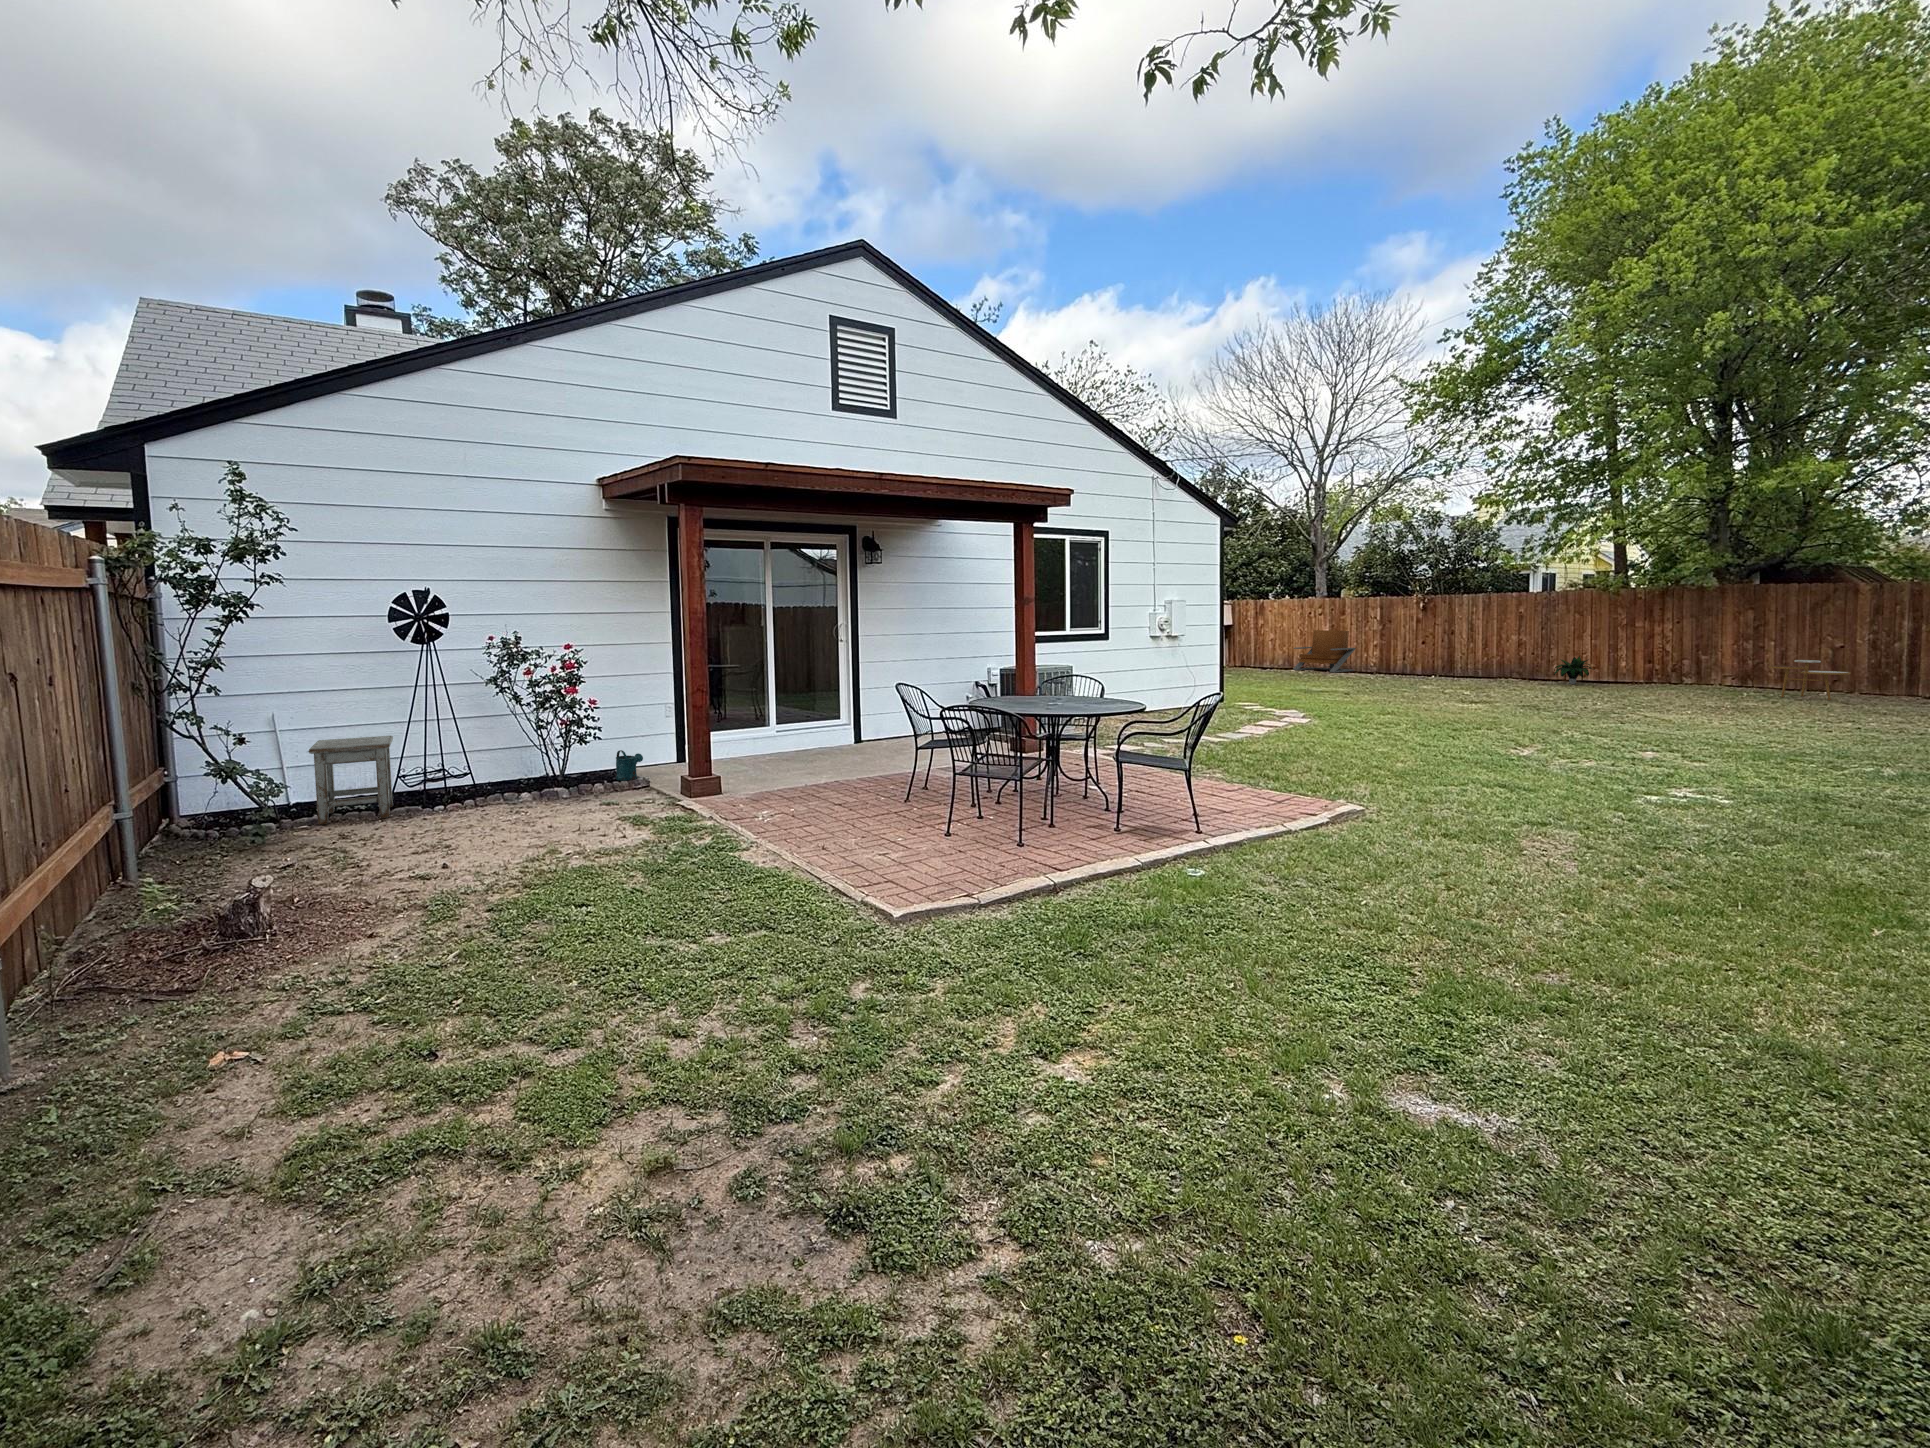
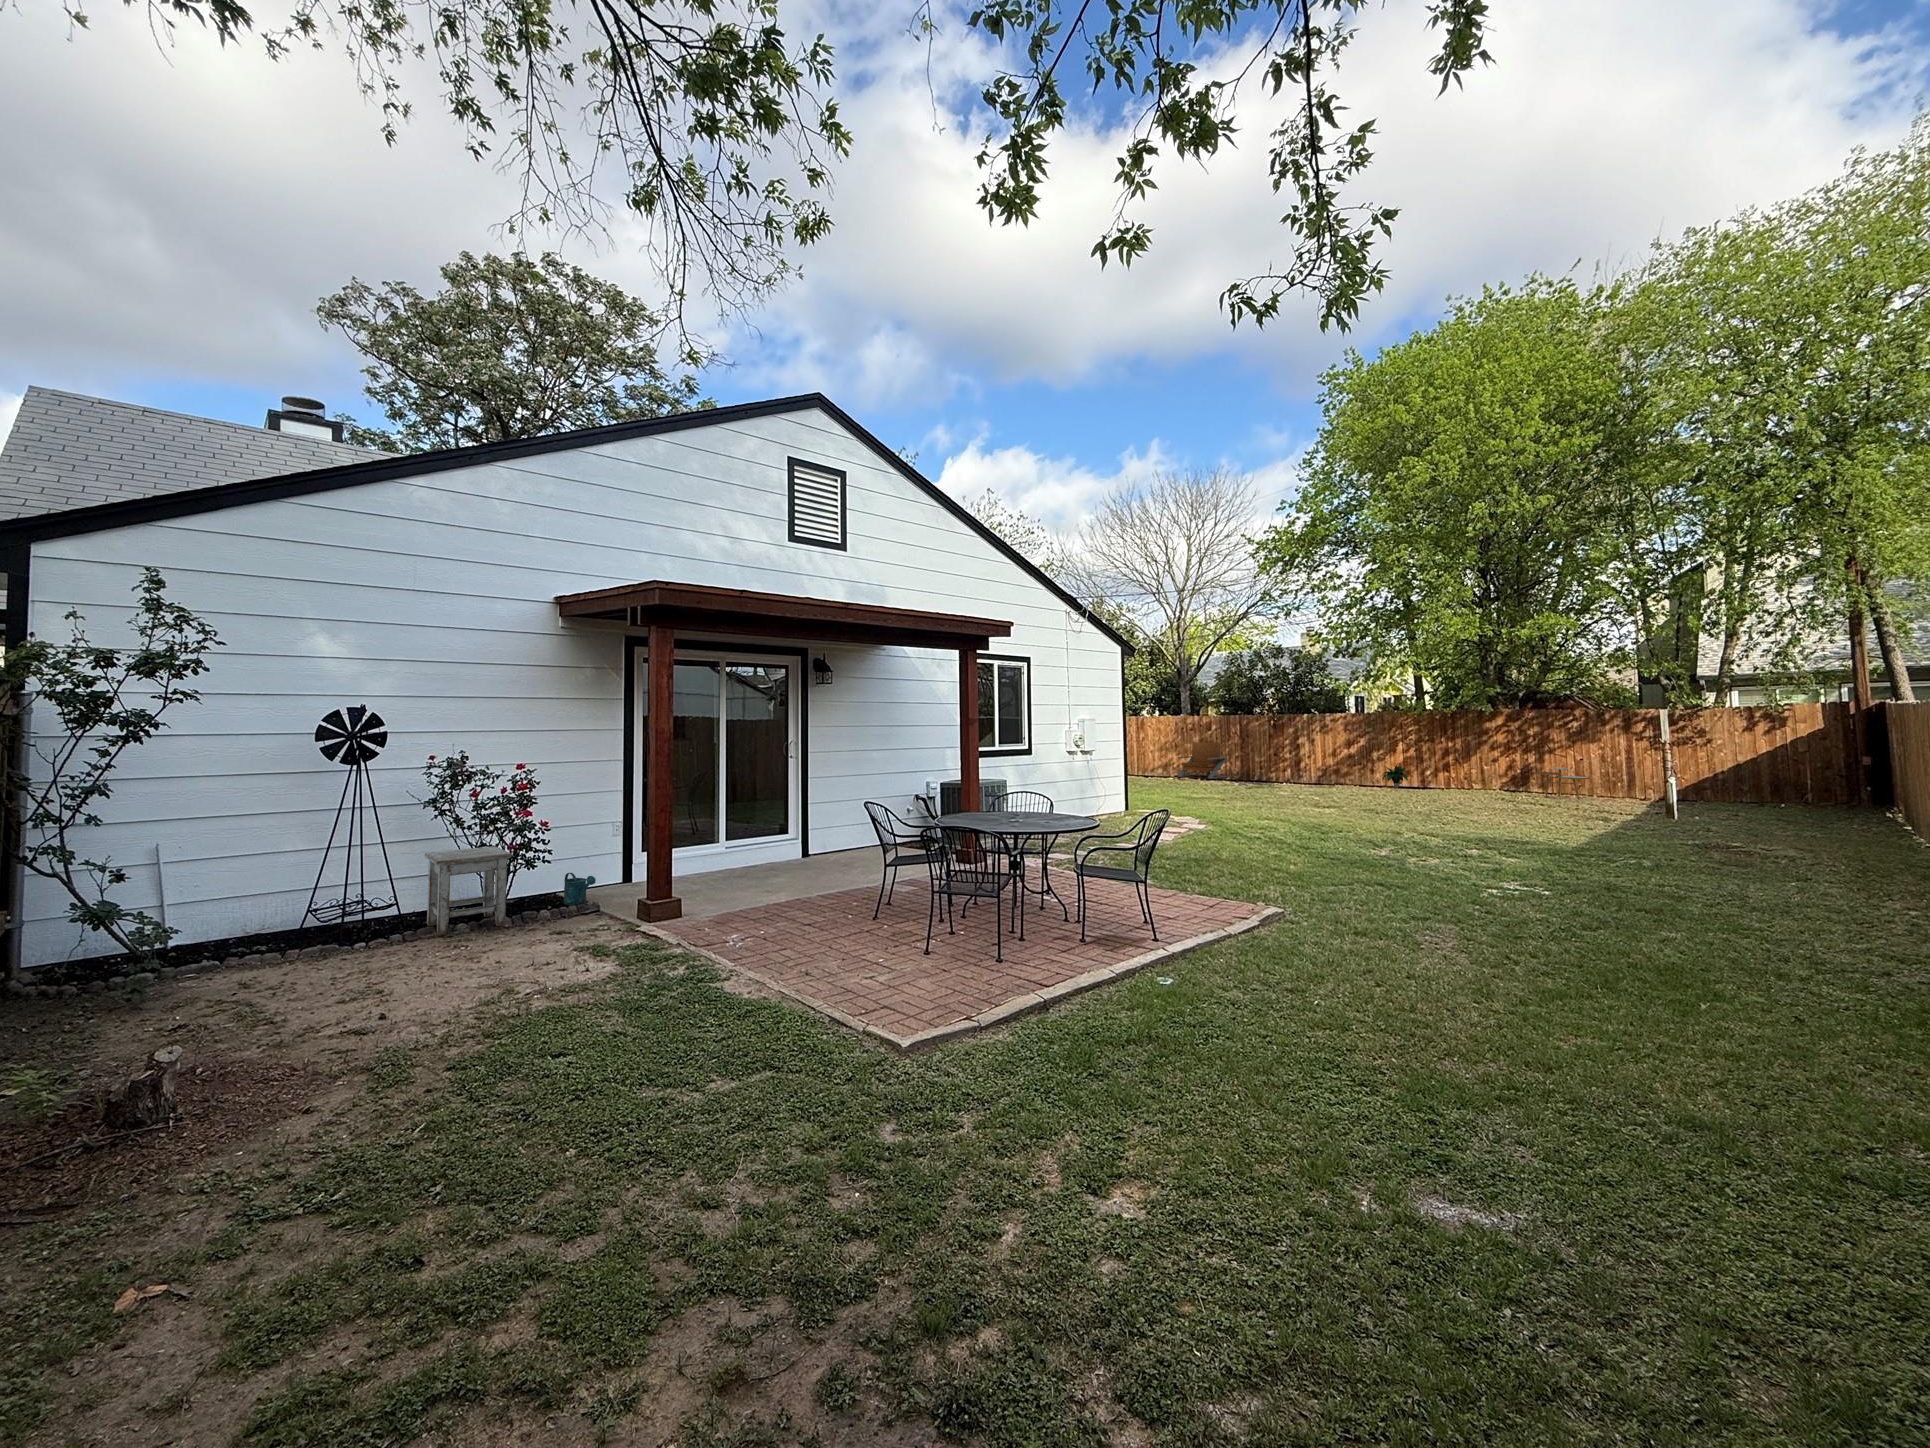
stool: present [309,736,393,825] -> present [425,846,512,936]

